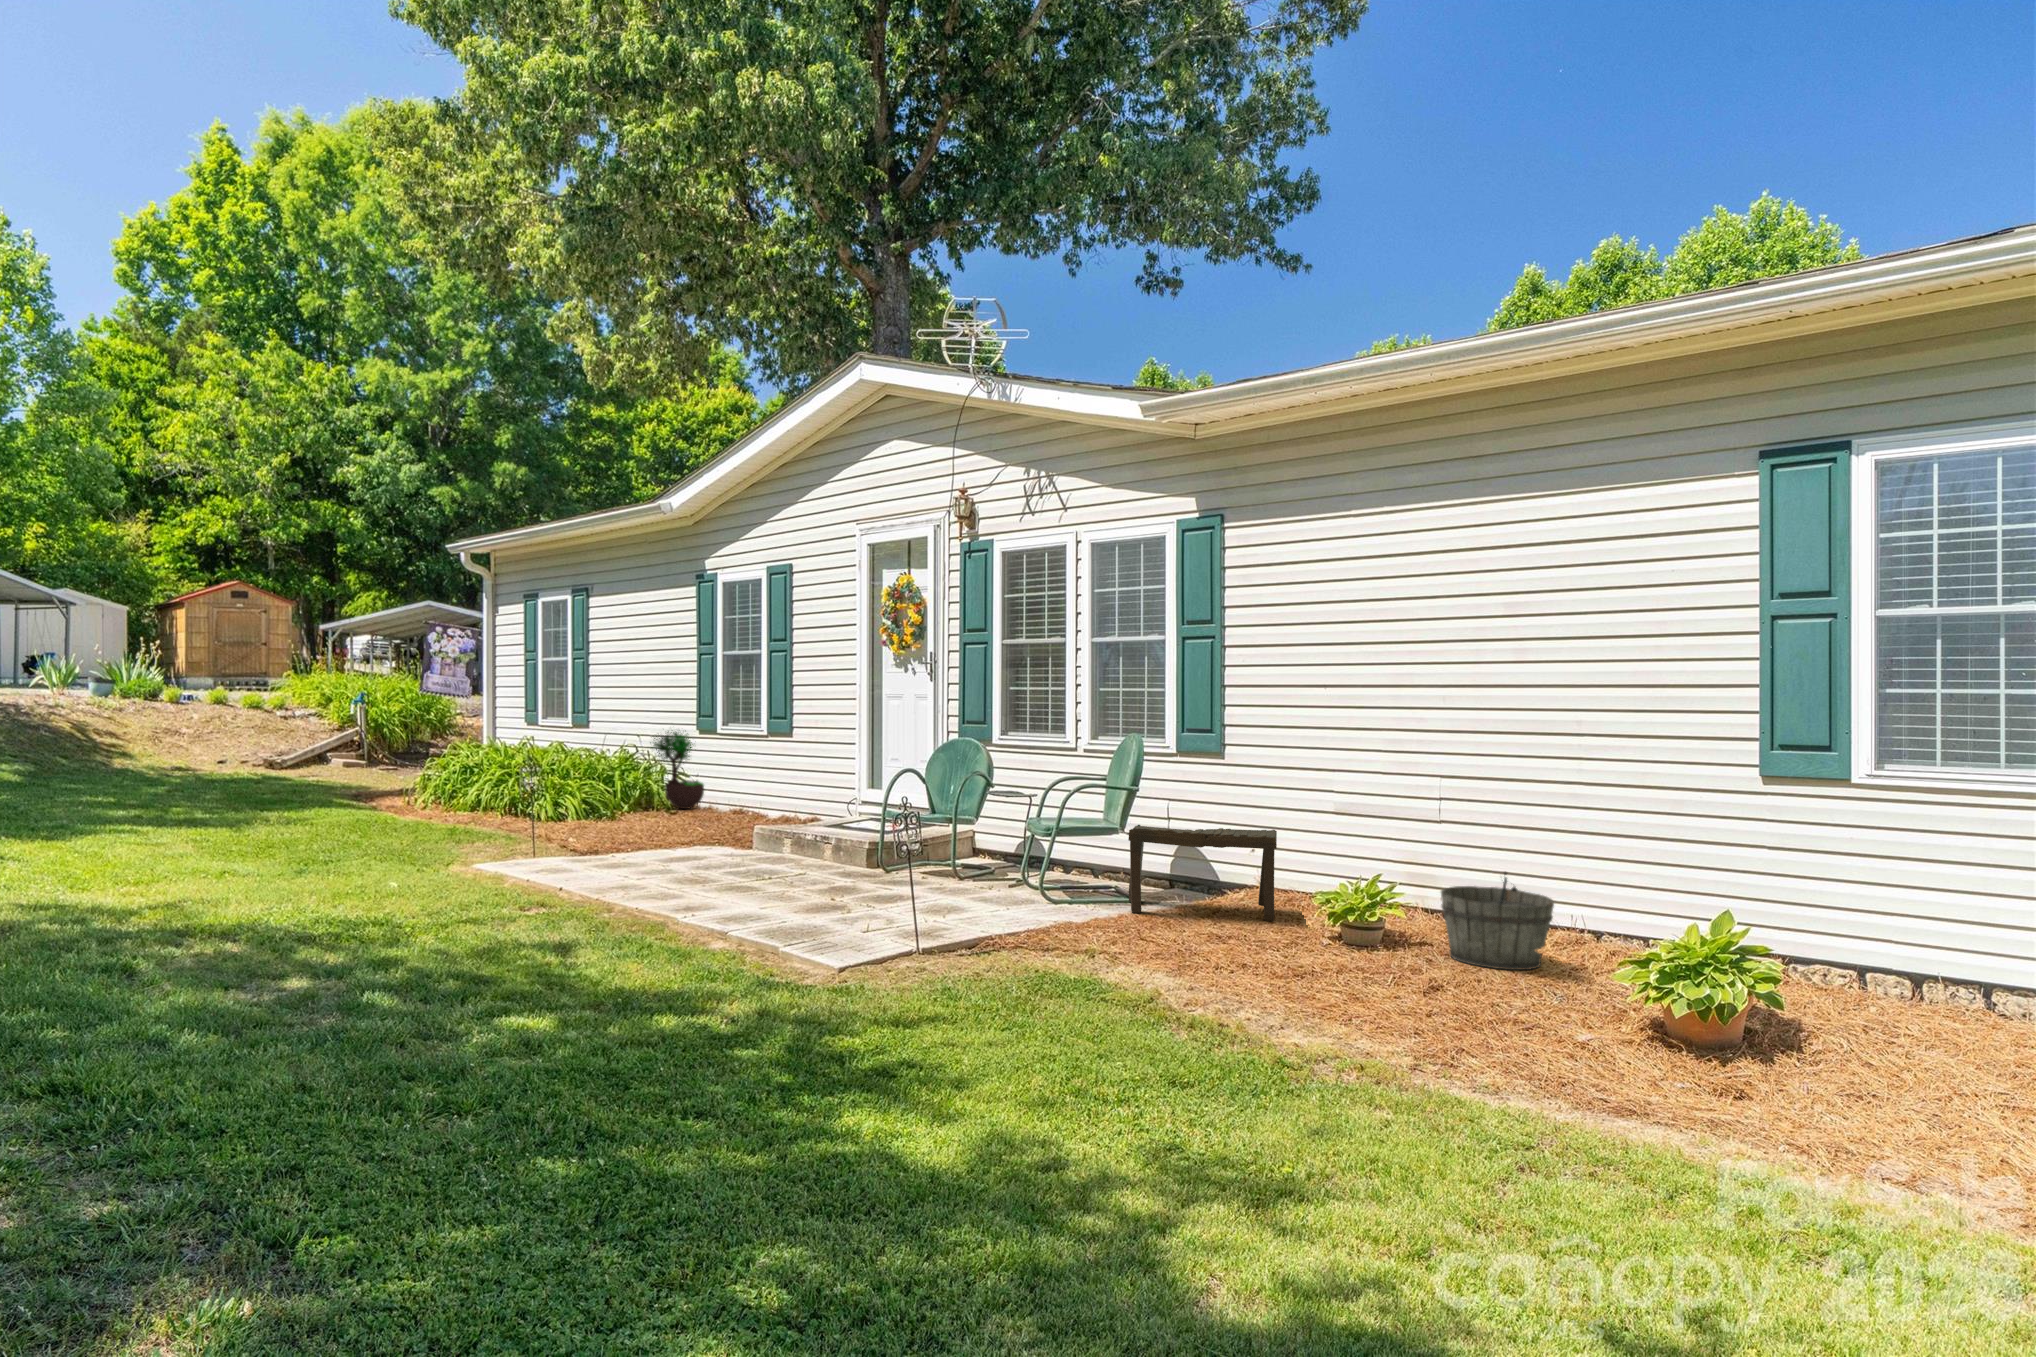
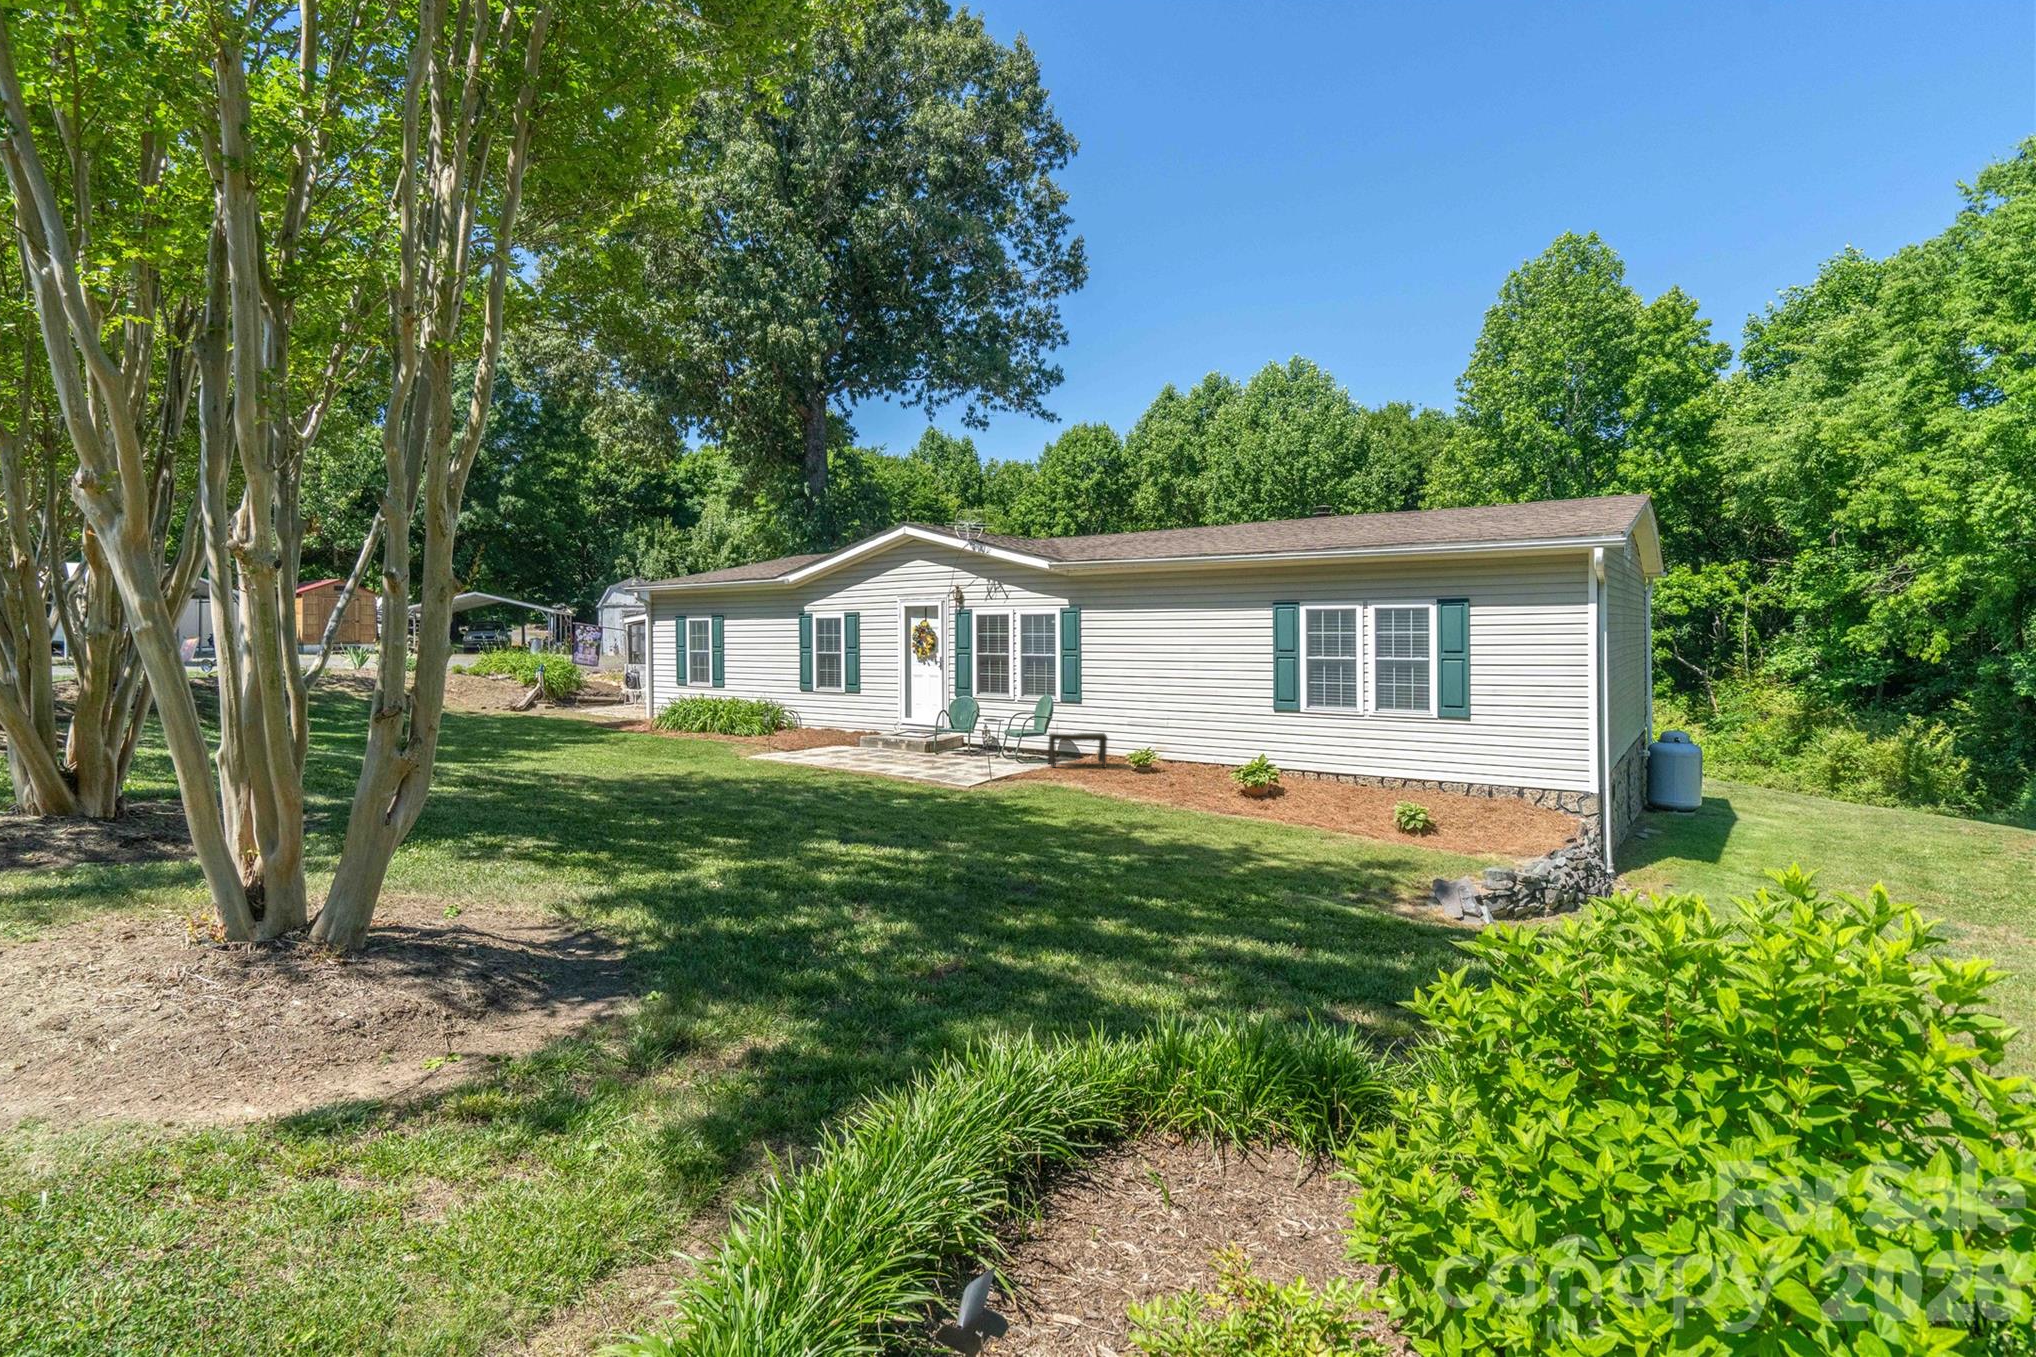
potted tree: present [650,731,704,809] -> none [779,689,809,731]
wooden bucket: present [1441,872,1554,970] -> none [1169,745,1208,779]

